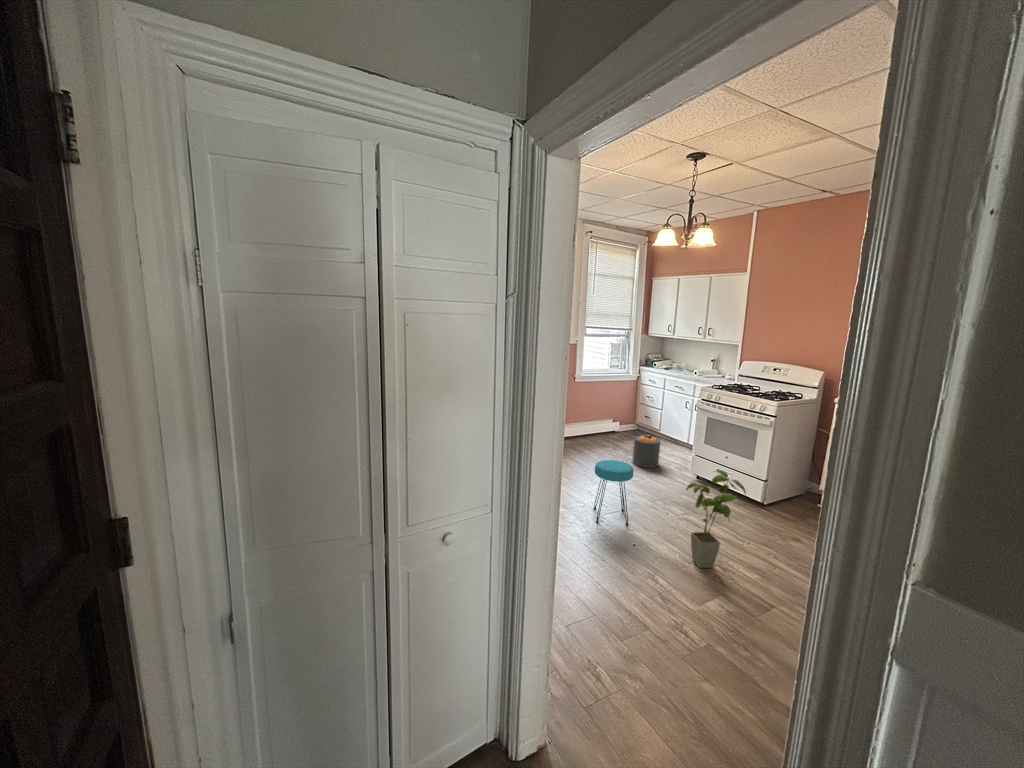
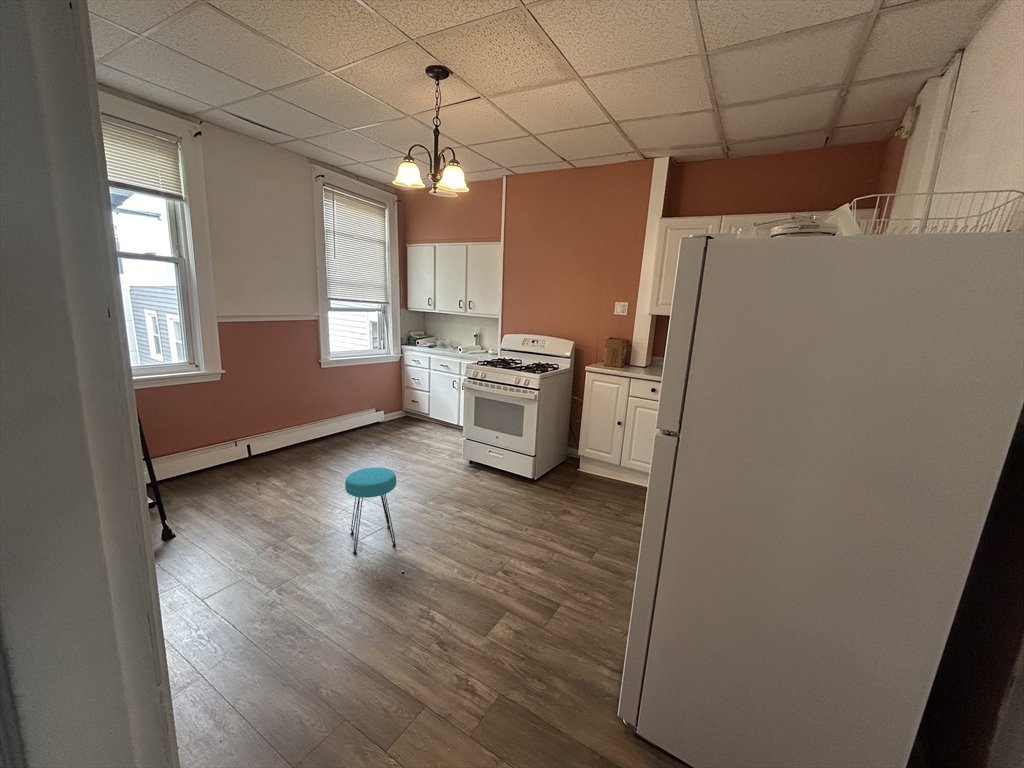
trash can: present [632,434,660,468] -> none [399,415,429,463]
house plant: present [686,470,746,568] -> none [458,463,523,581]

